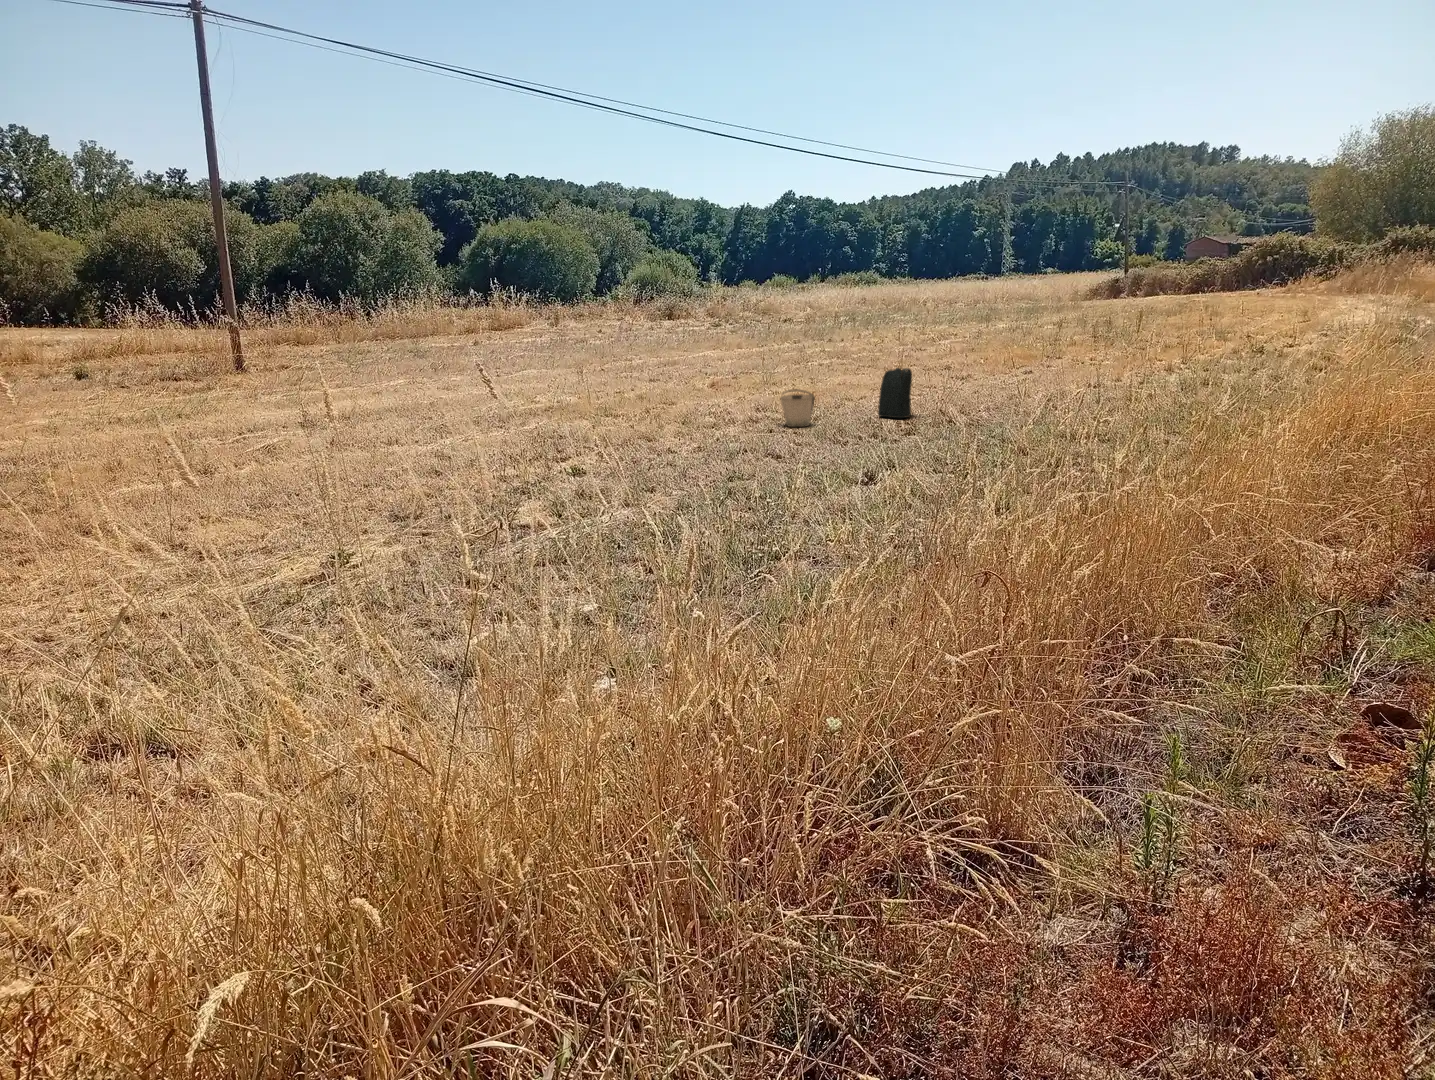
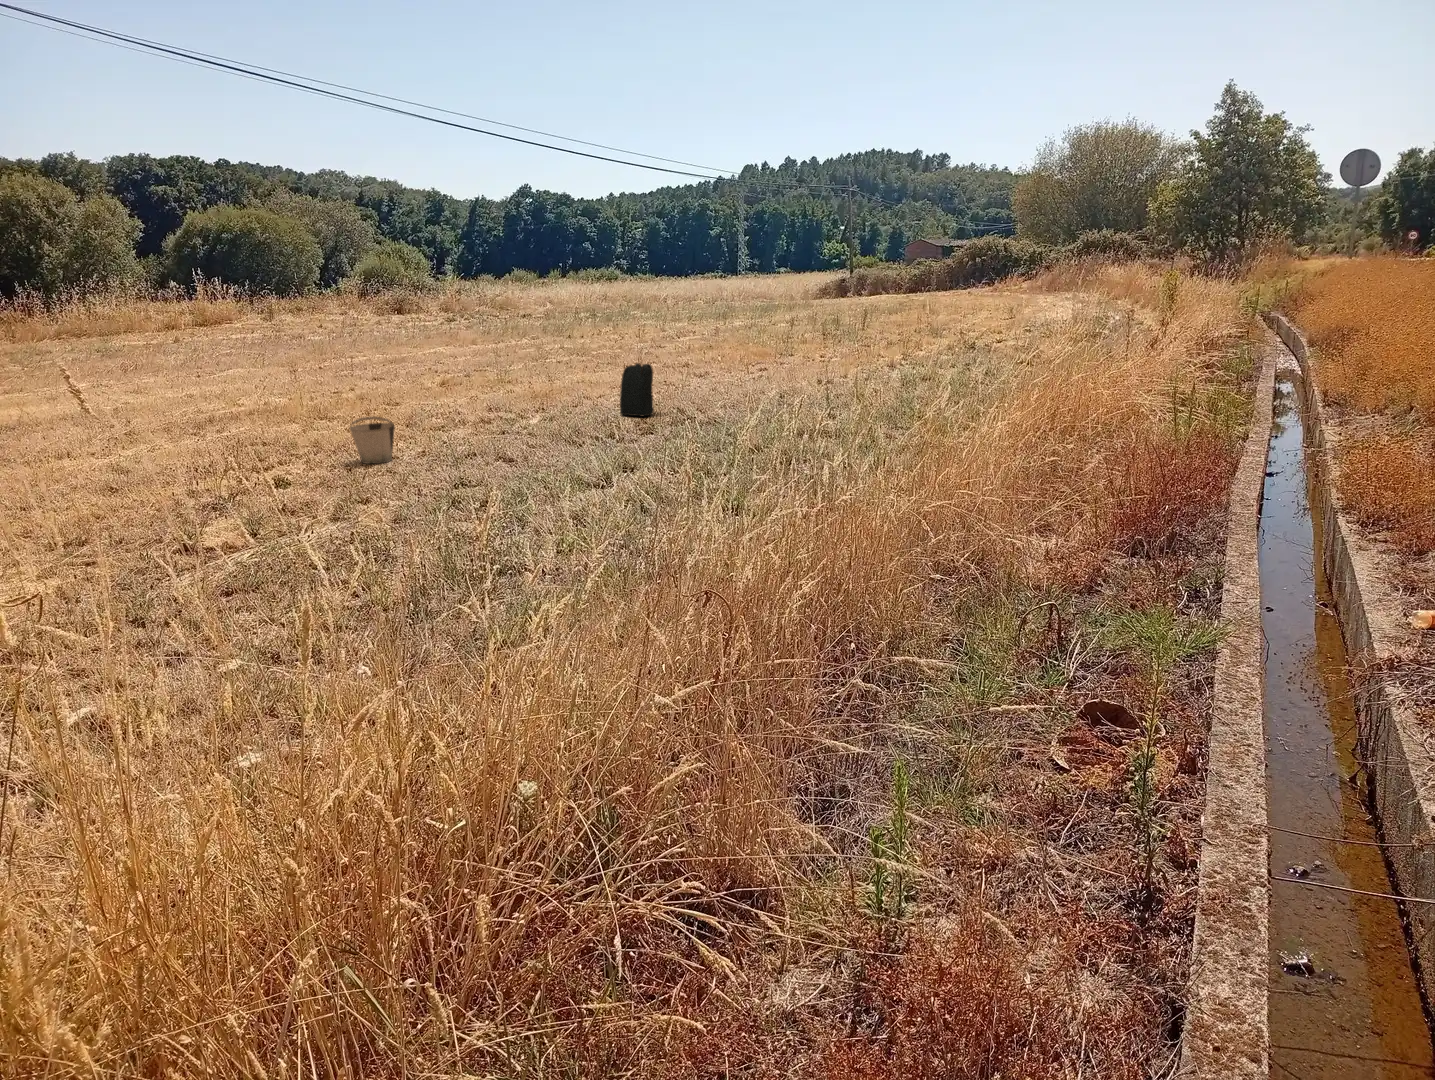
bucket: present [781,389,815,427] -> present [350,417,395,464]

